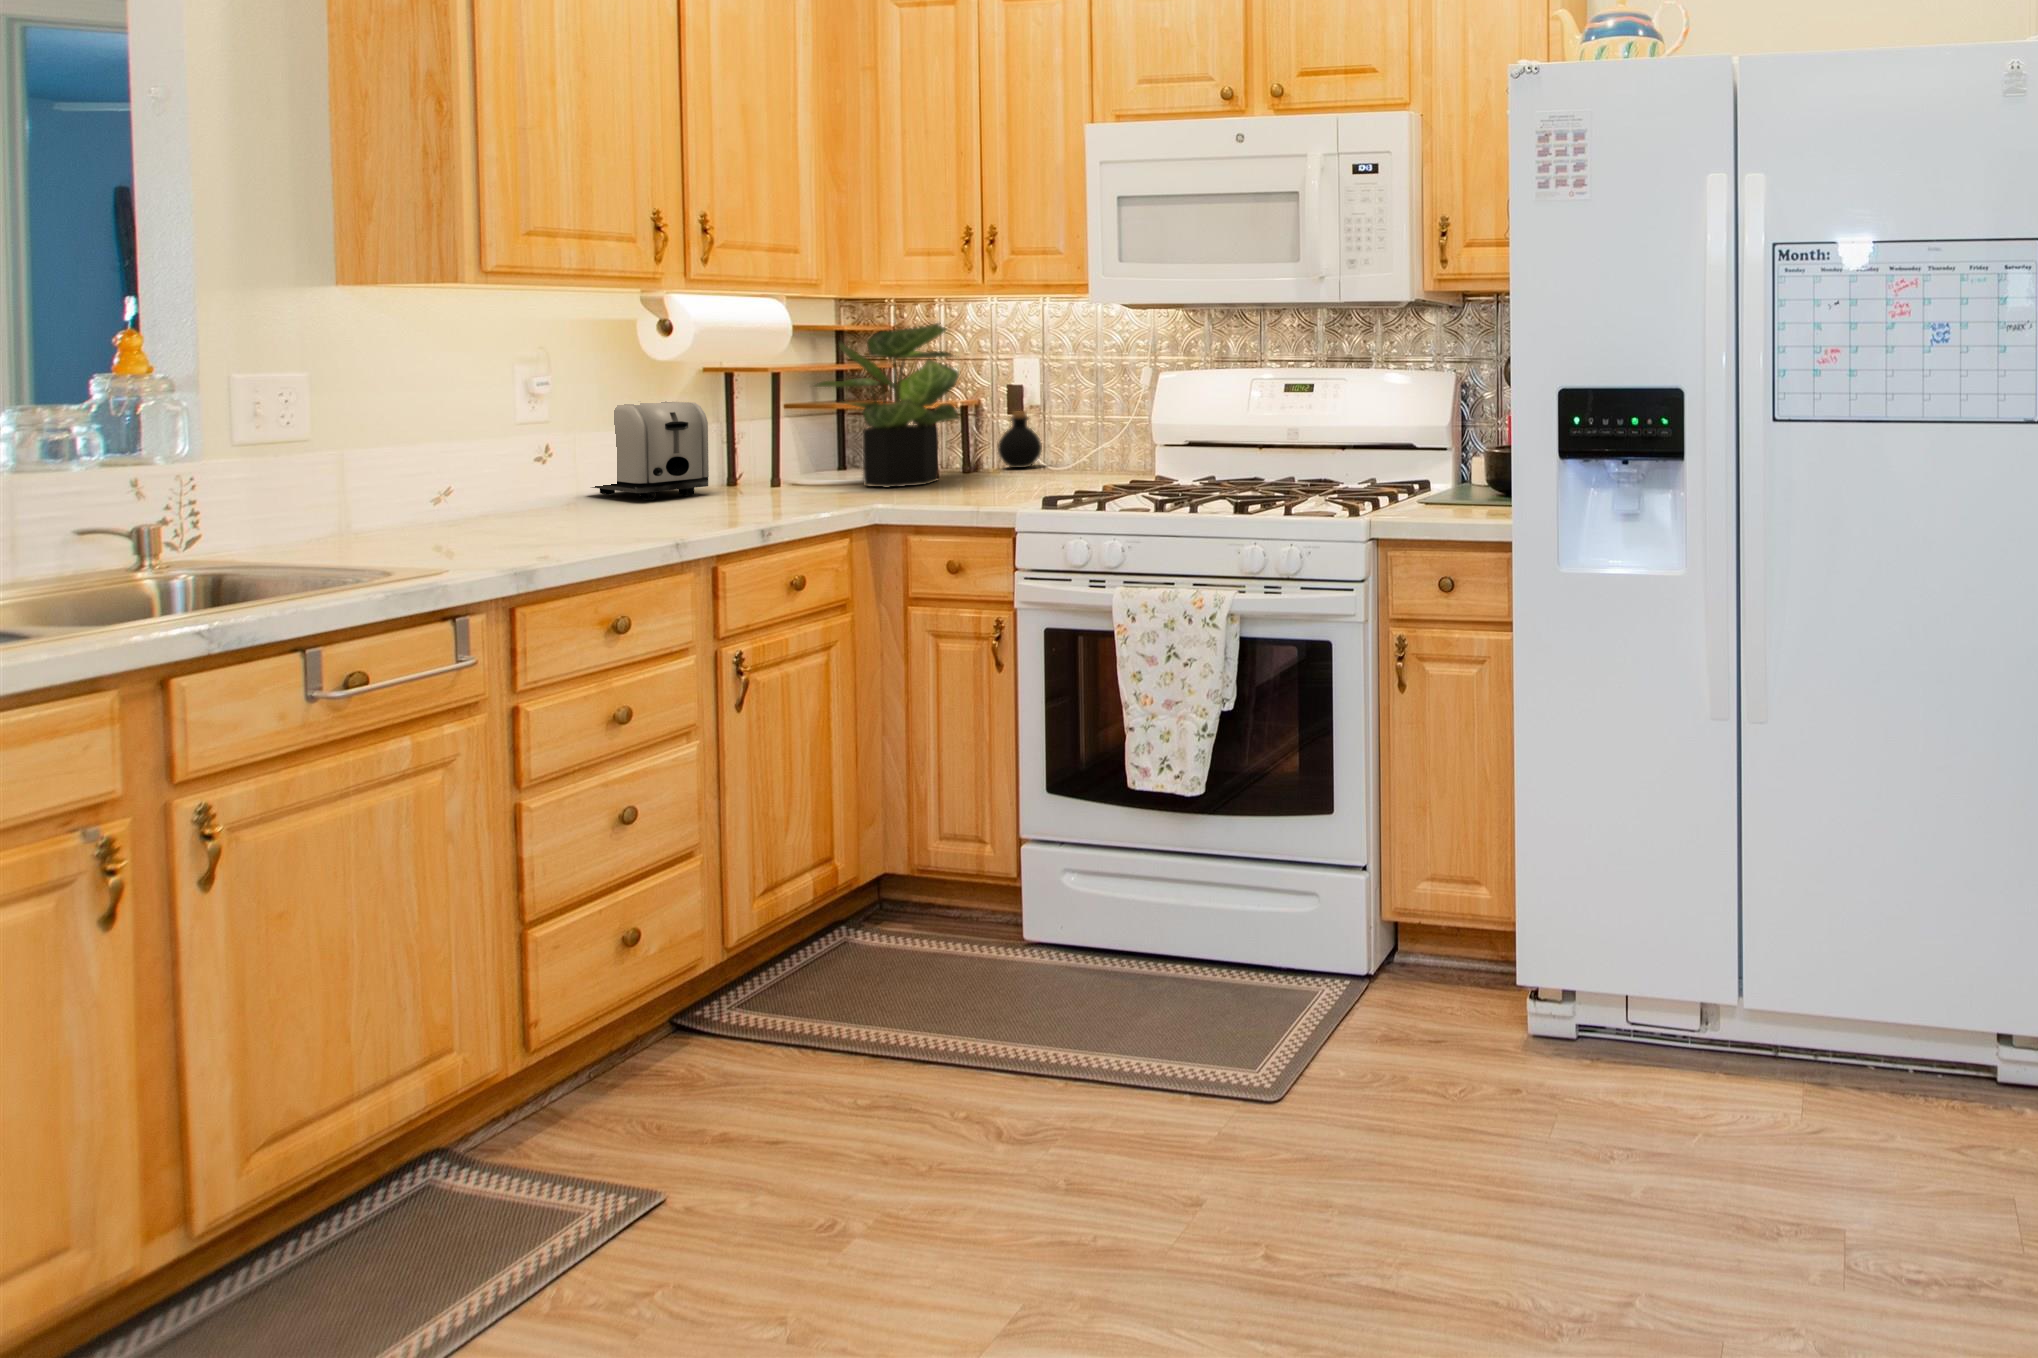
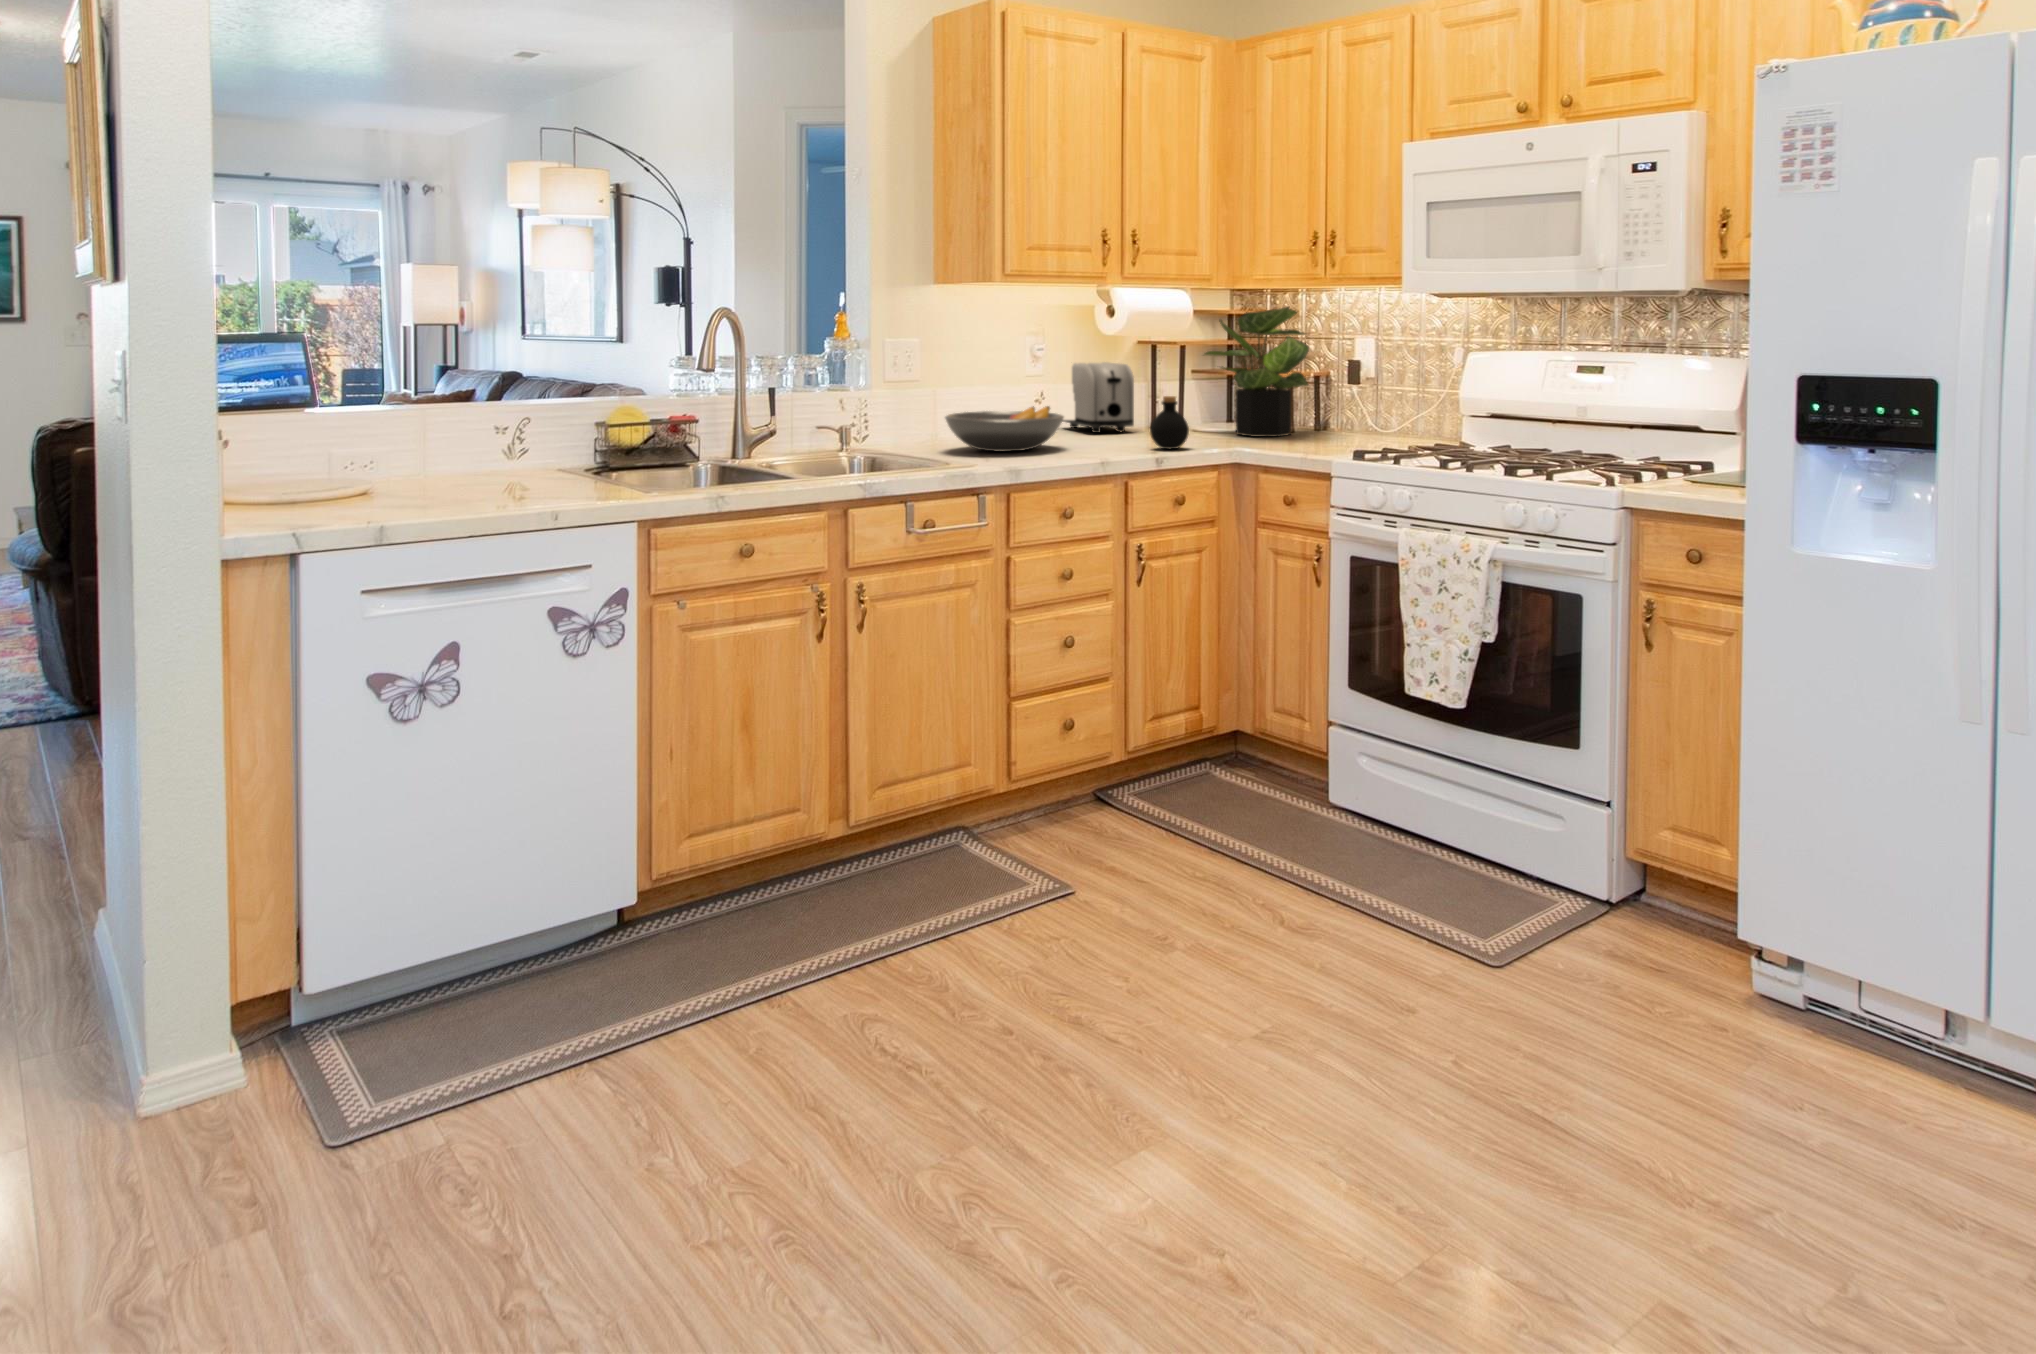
bottle: present [998,411,1042,468] -> present [1150,396,1189,449]
fruit bowl: none [376,470,604,545] -> present [945,406,1063,451]

